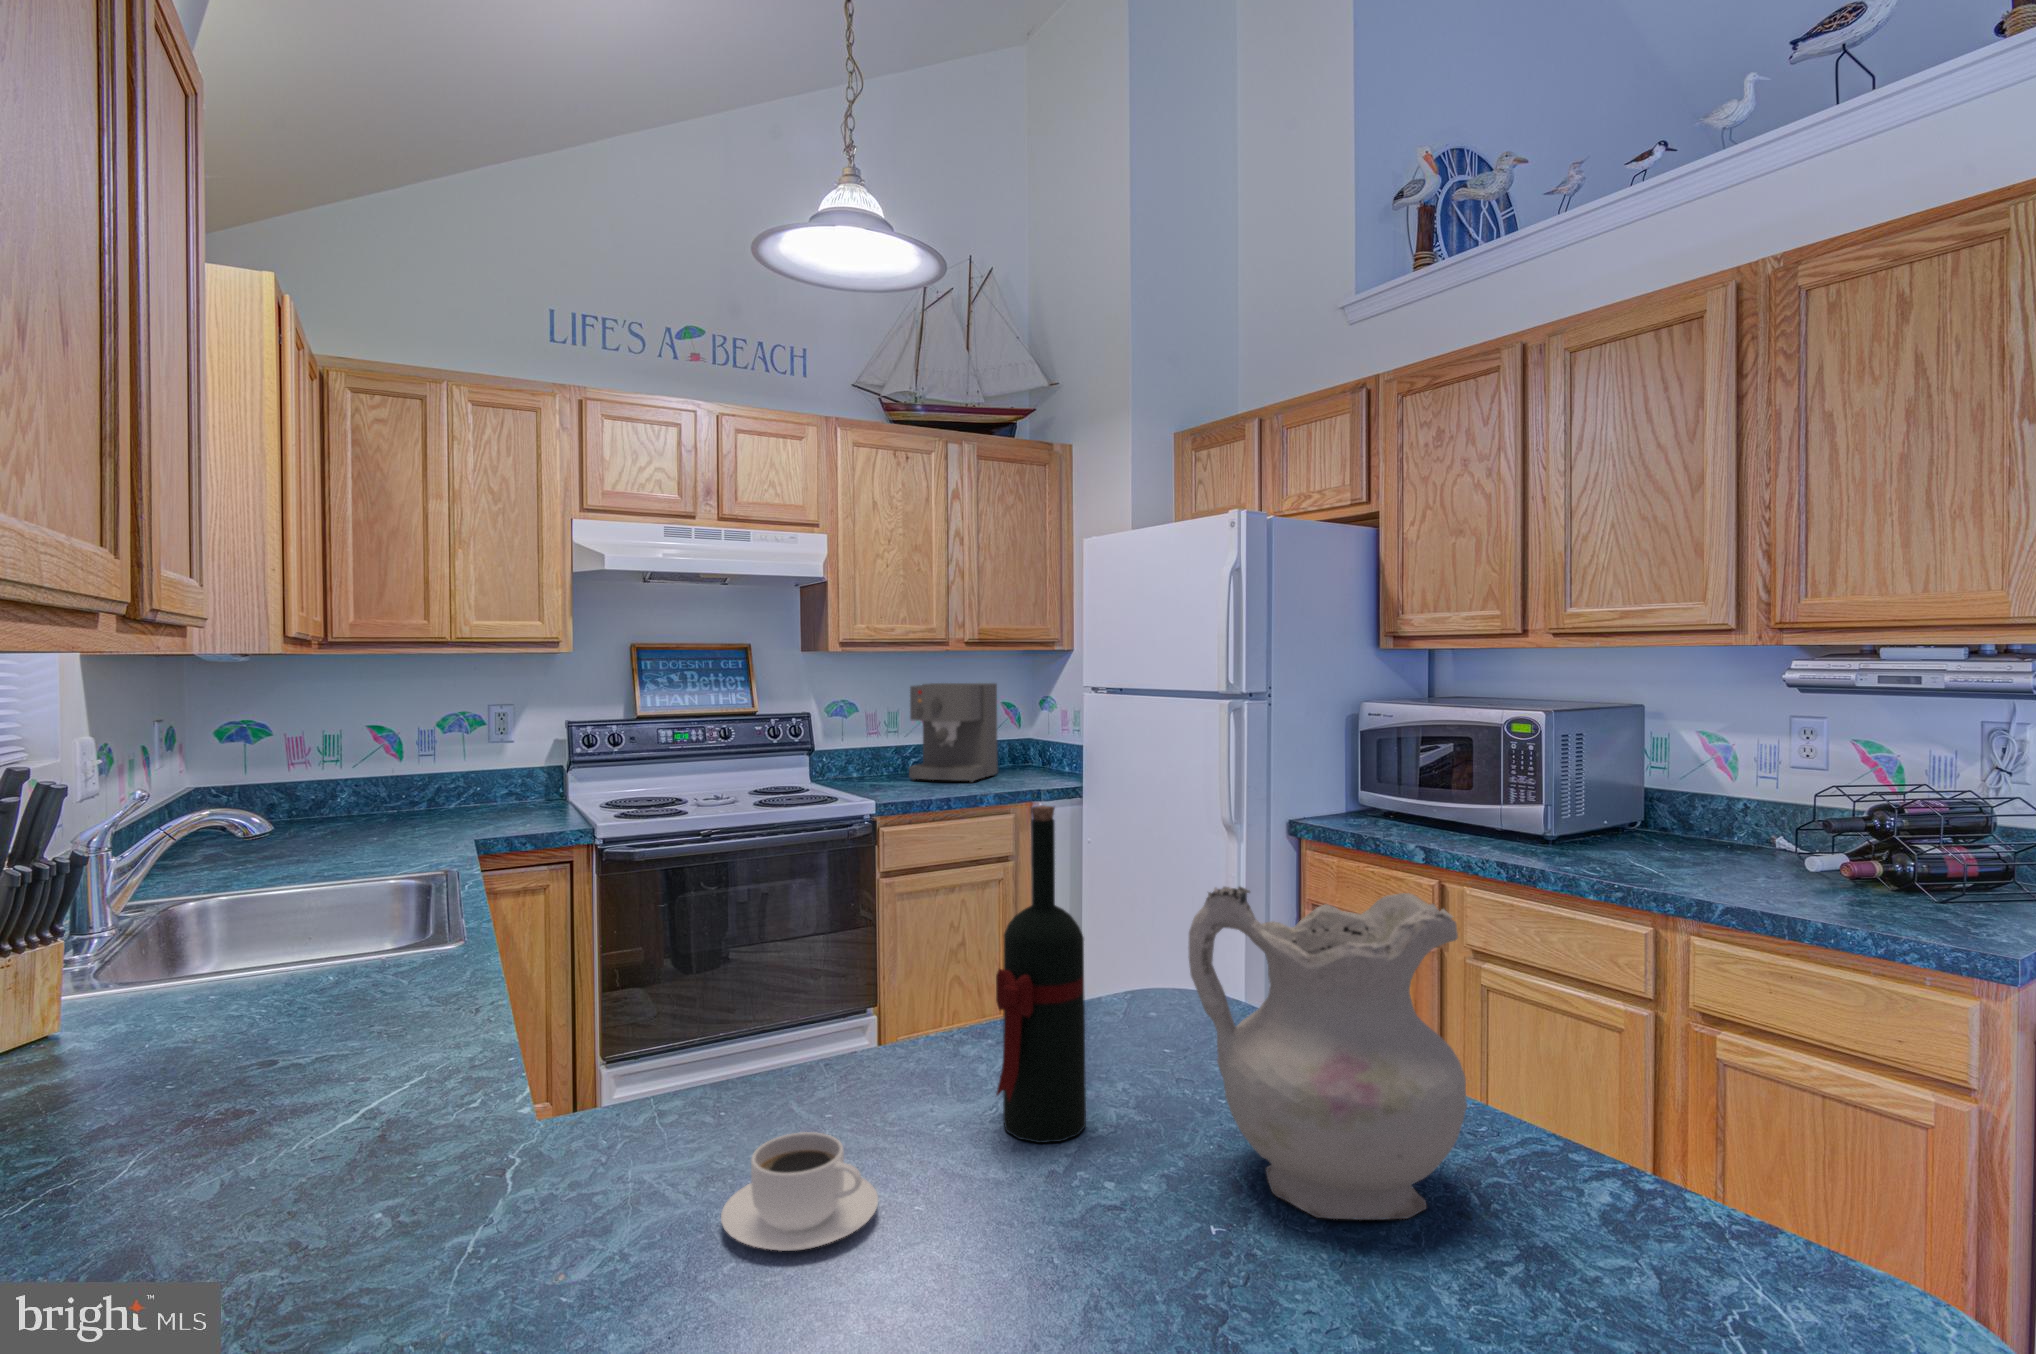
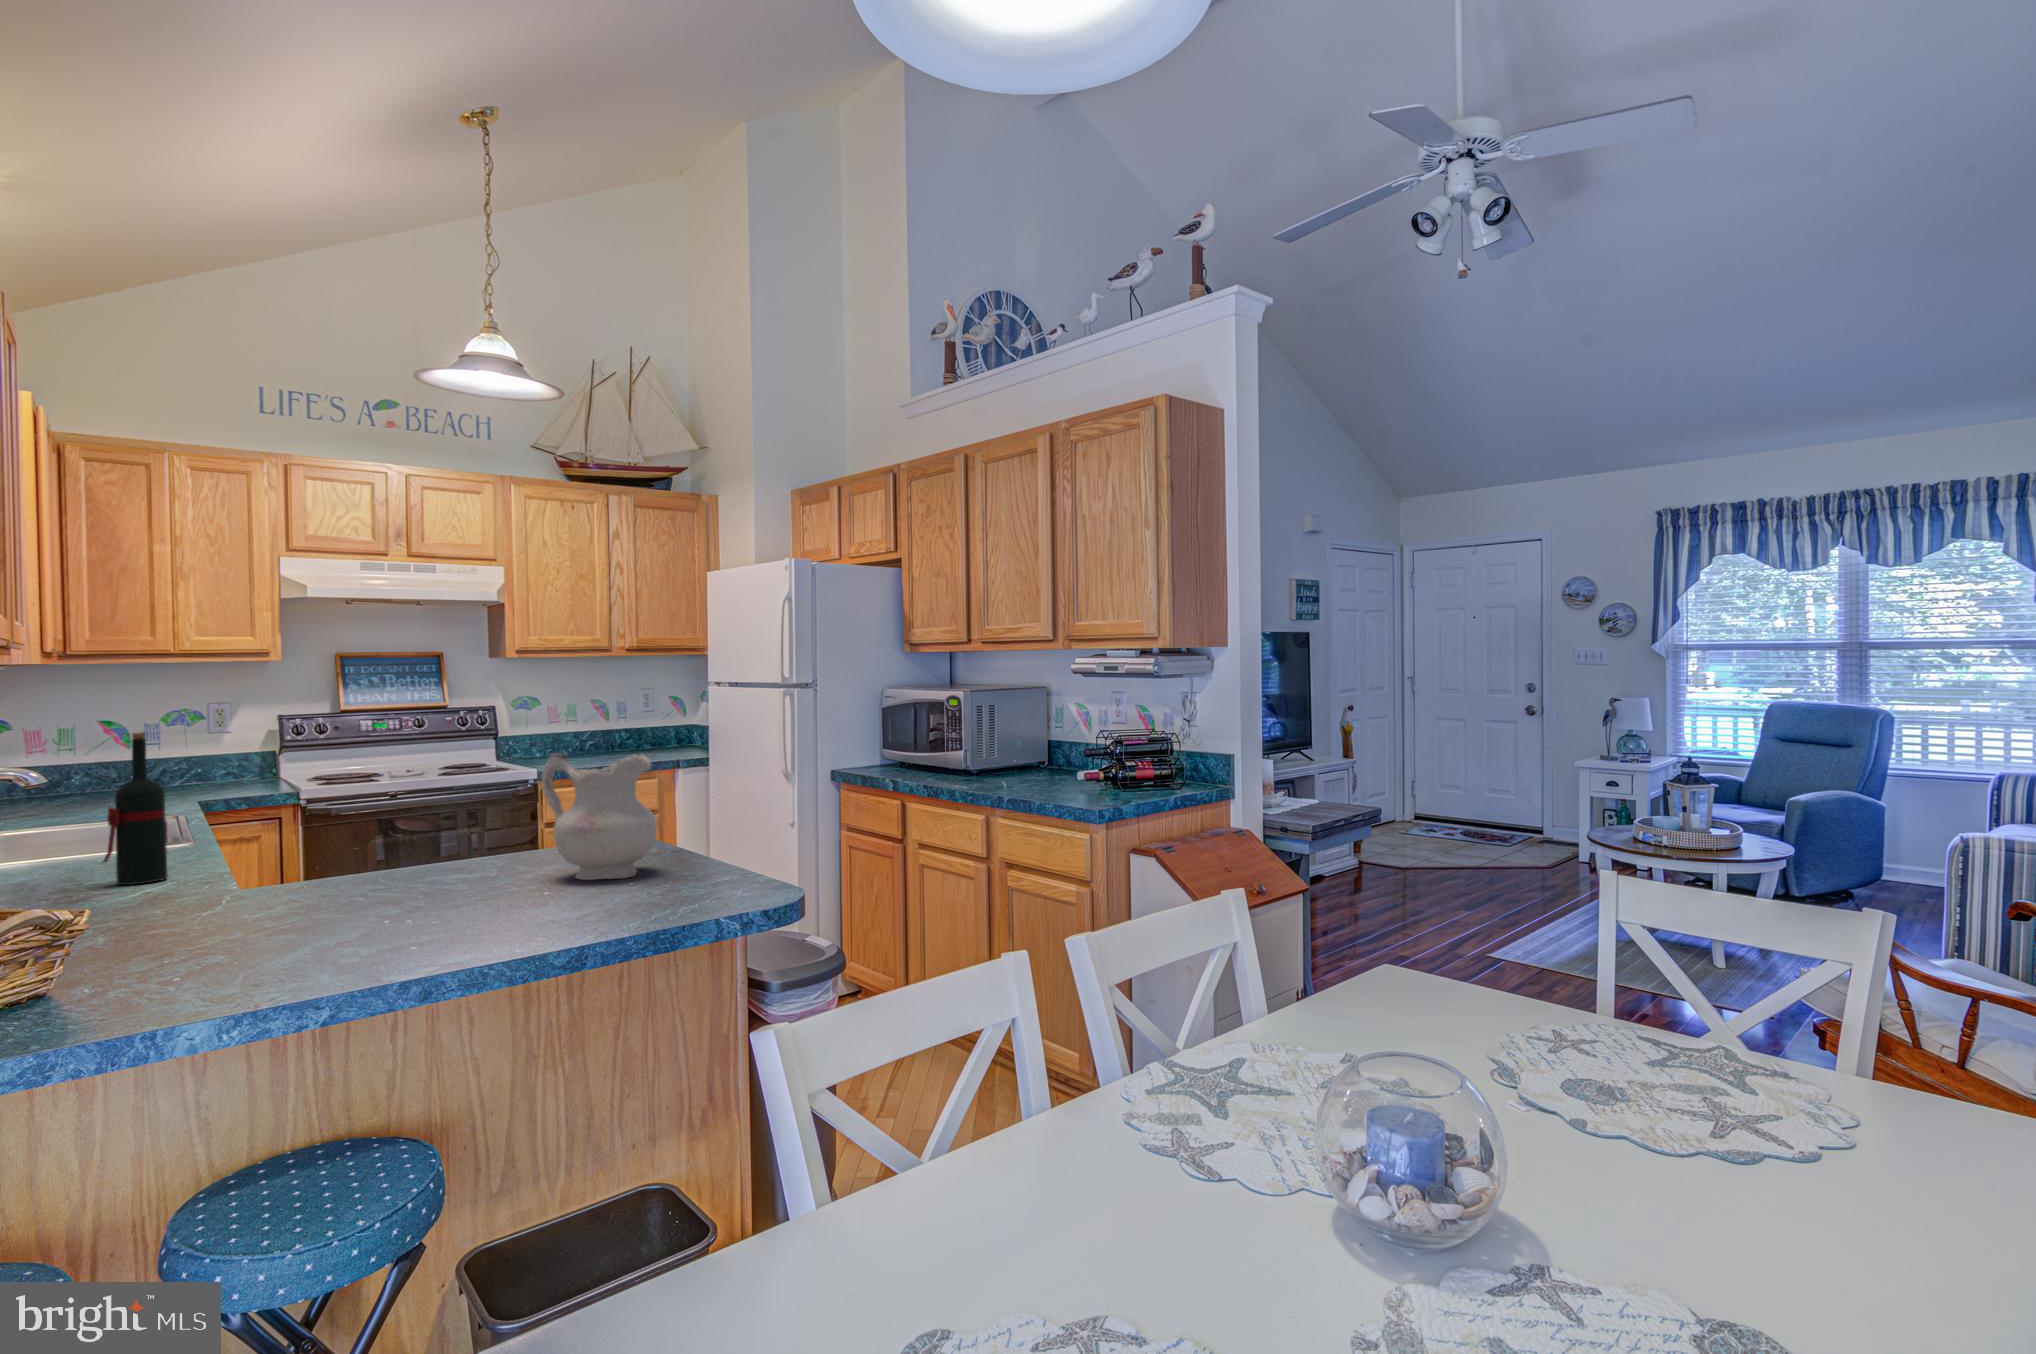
coffee maker: present [909,683,998,782] -> none [581,681,658,757]
wine bottle: present [996,805,1086,1143] -> present [103,732,168,885]
coffee cup: present [721,1132,878,1251] -> none [315,861,392,897]

